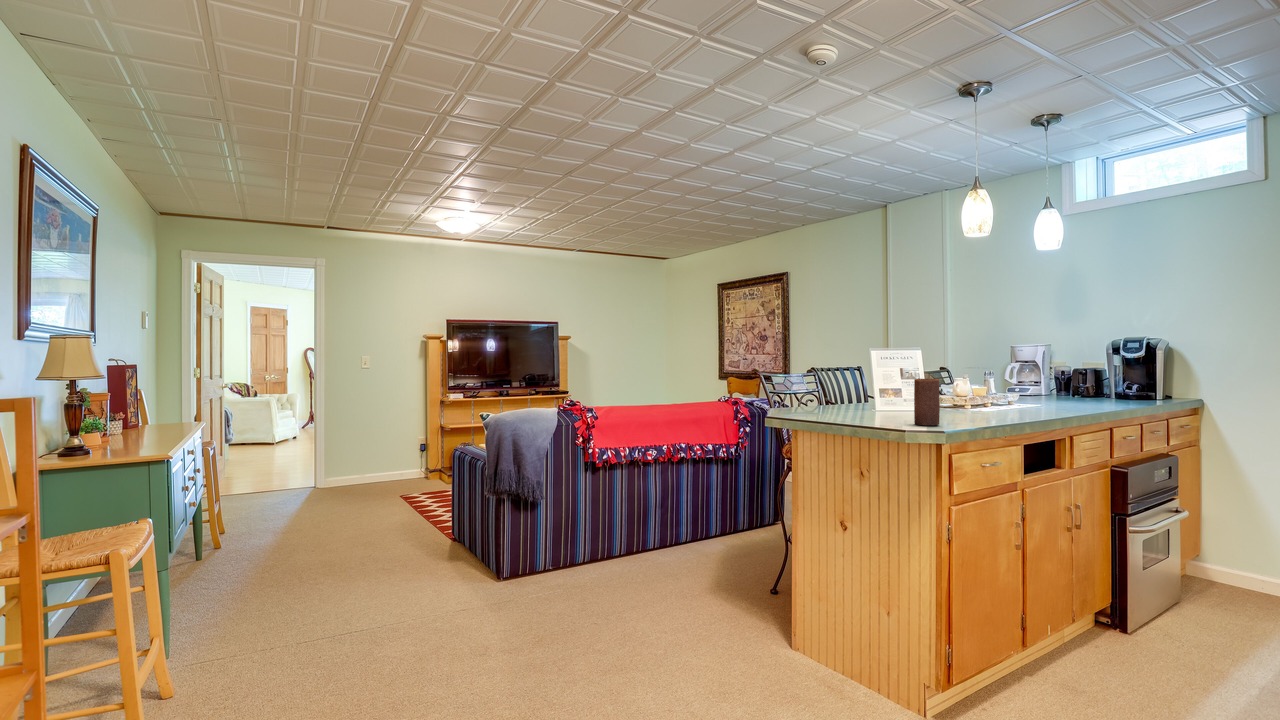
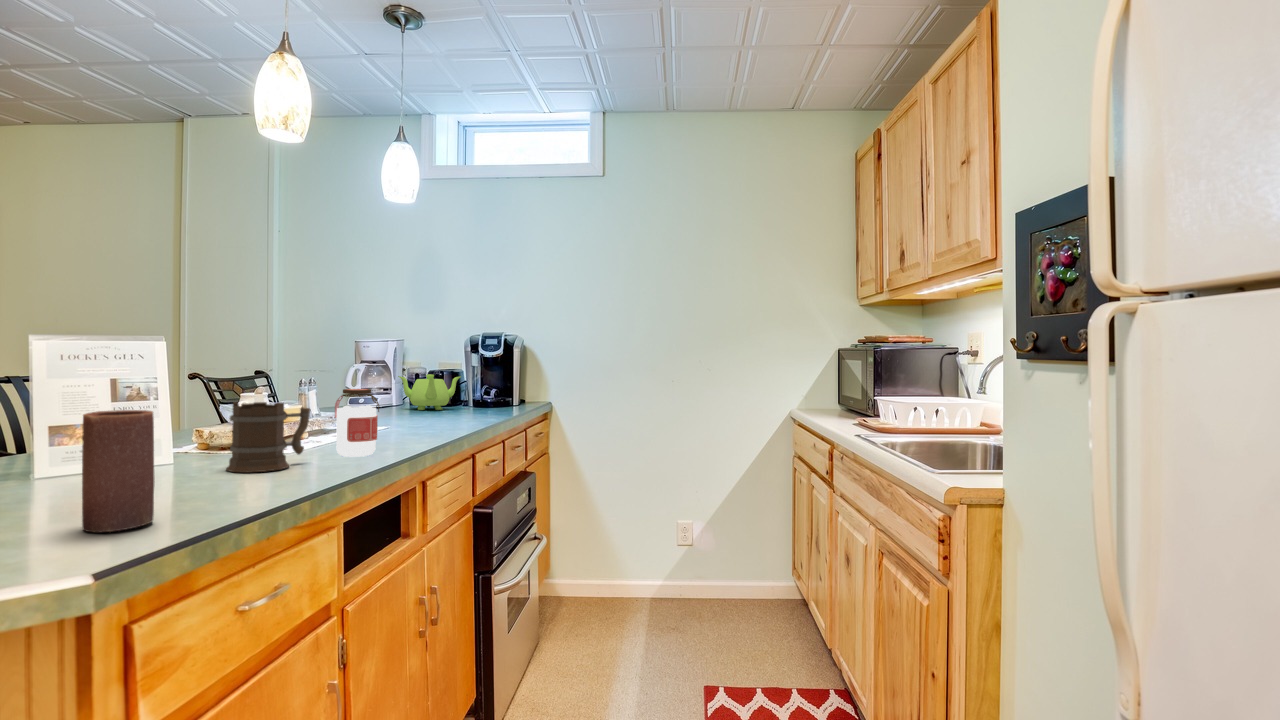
teapot: none [1046,371,1103,398] -> present [398,374,461,410]
jar: none [1009,376,1037,415] -> present [335,389,379,457]
mug: none [953,380,996,416] -> present [226,402,310,472]

